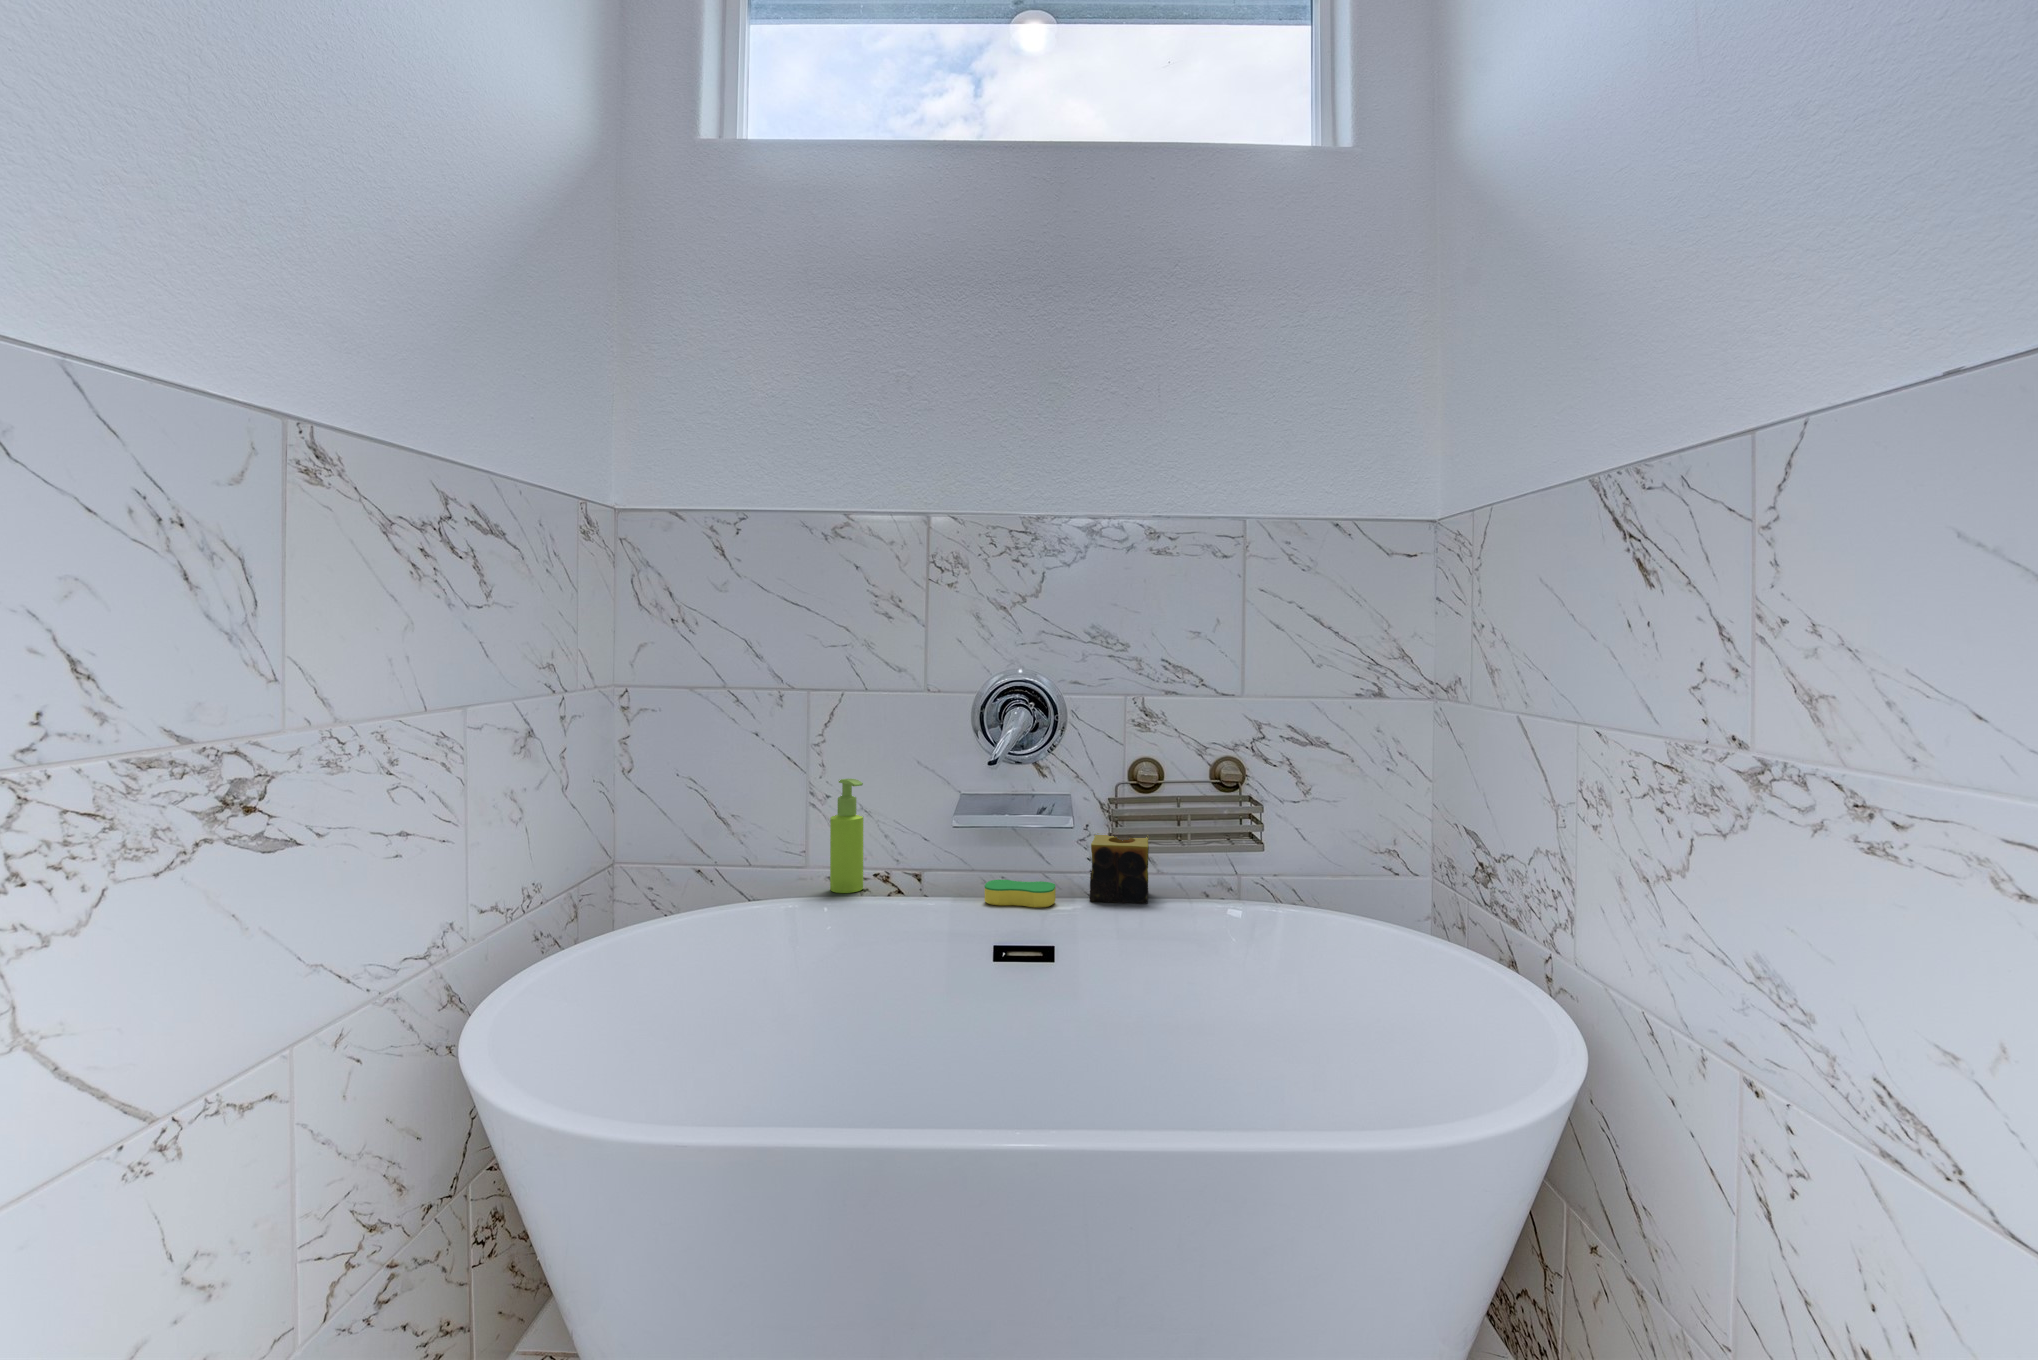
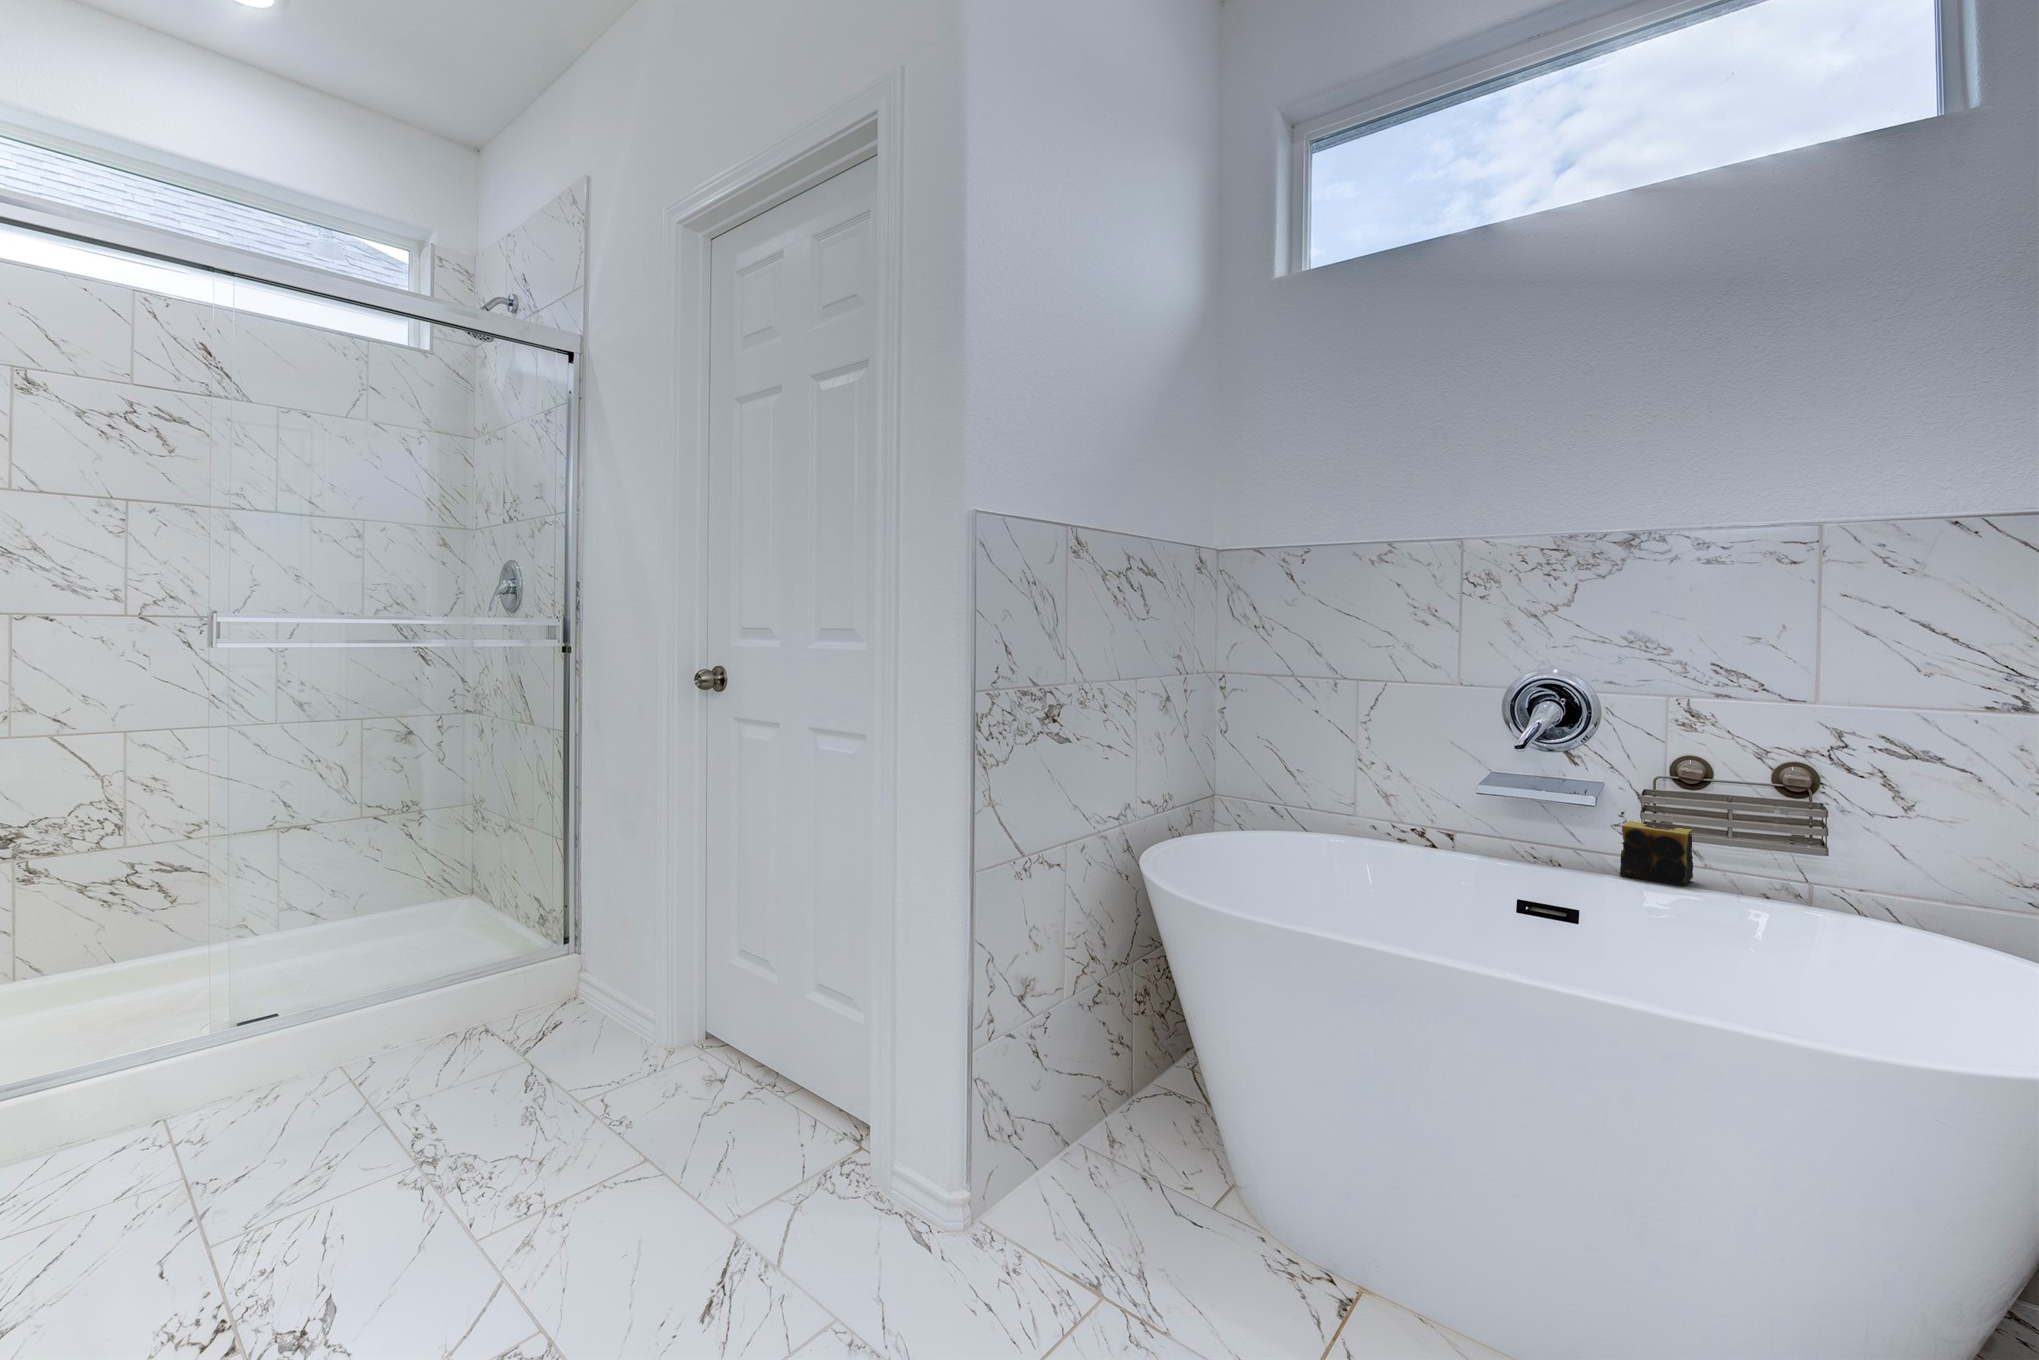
soap dispenser: present [830,779,863,893] -> none [1373,750,1401,838]
sponge: present [985,880,1055,908] -> none [1510,844,1582,871]

